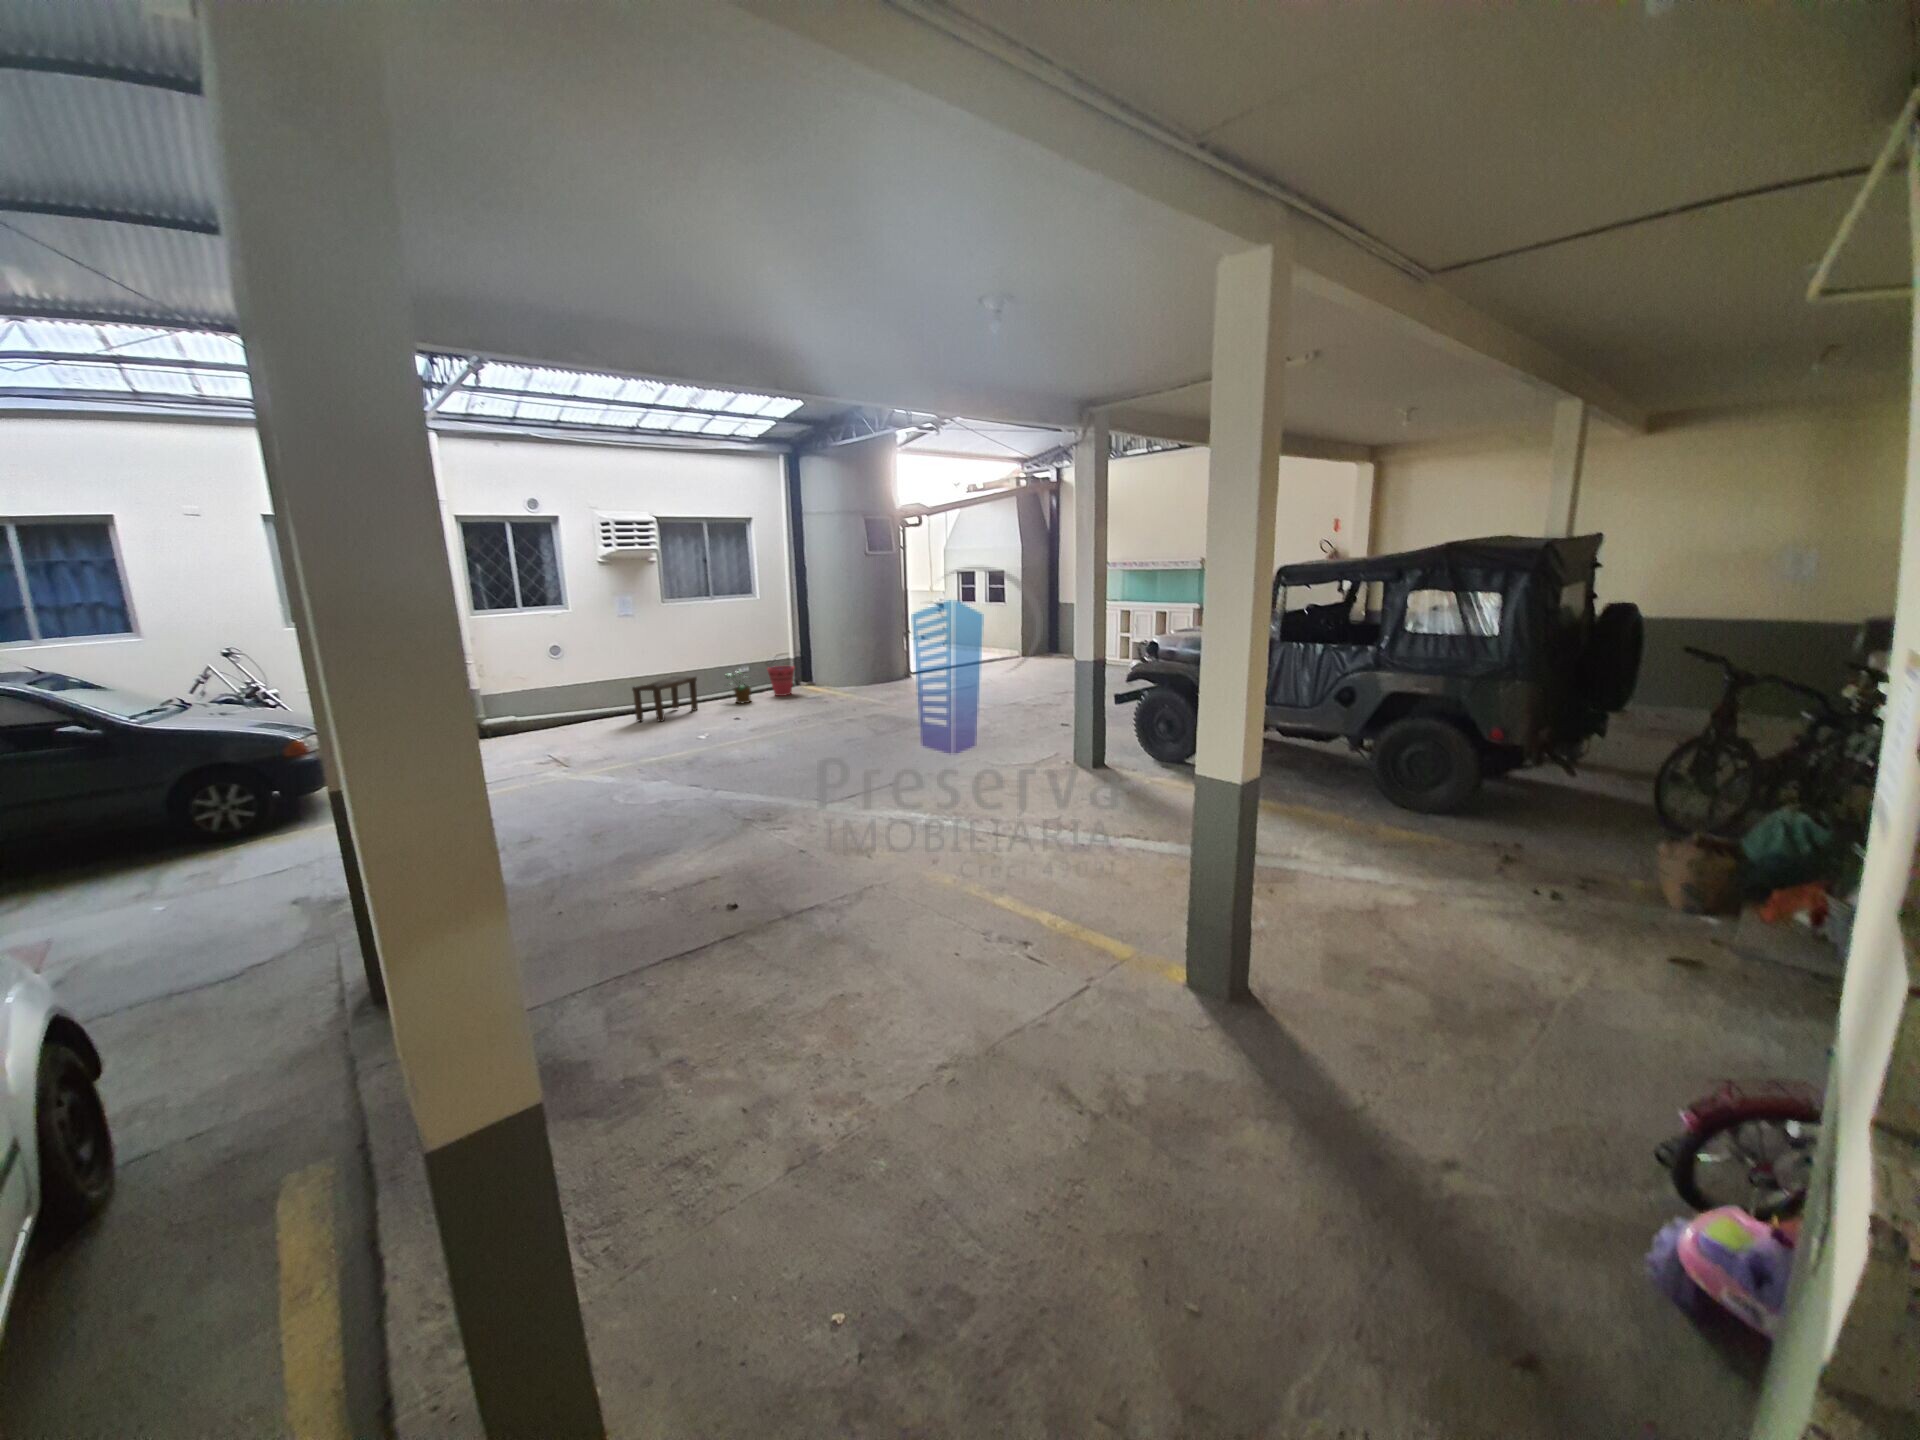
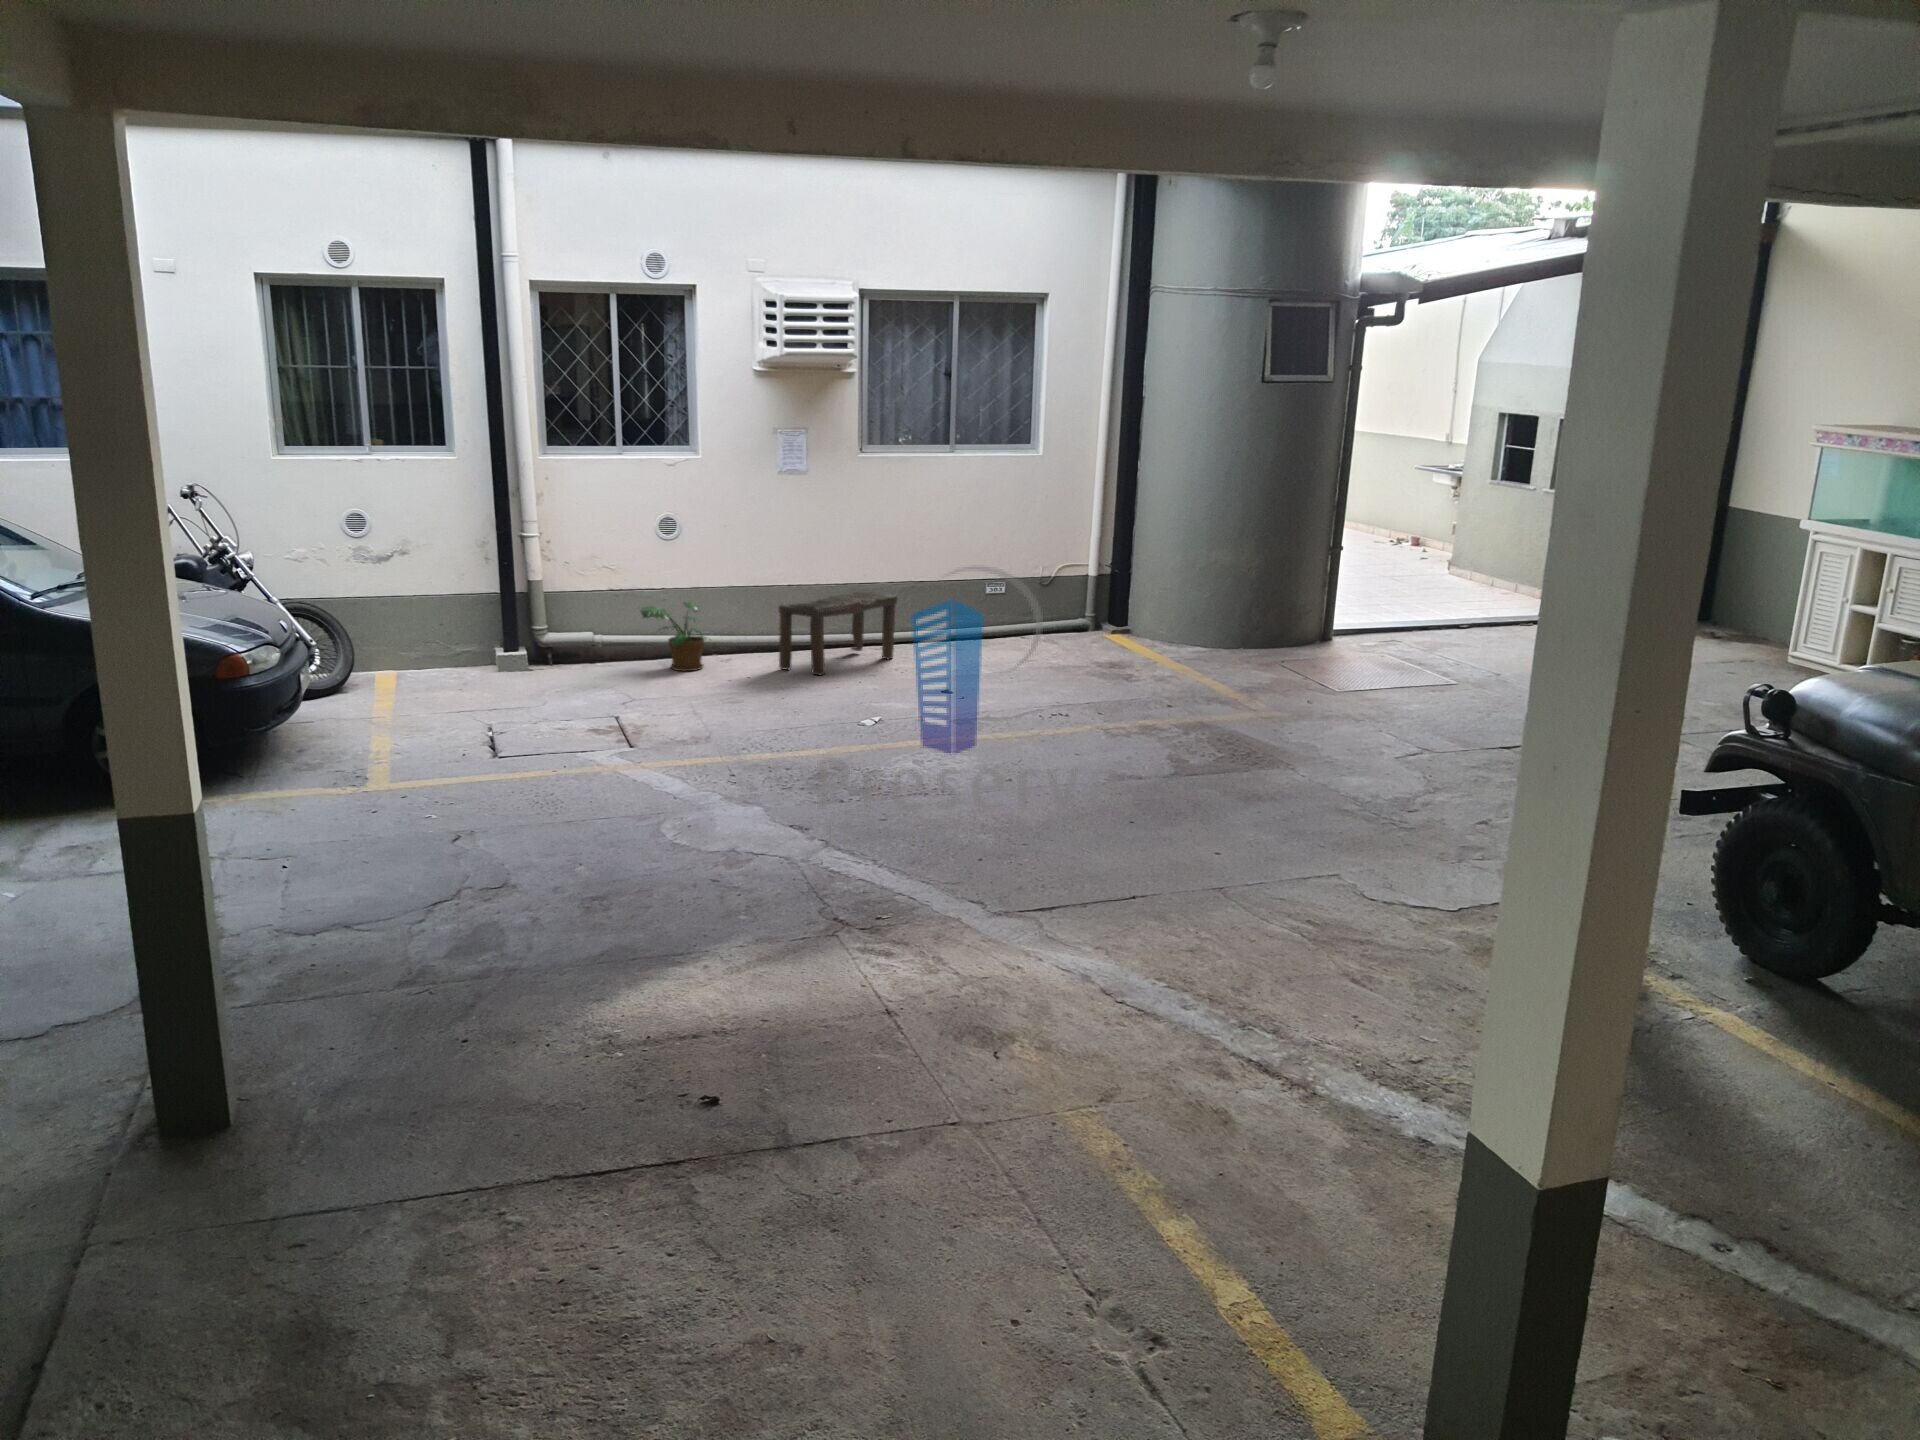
bucket: present [767,666,794,696] -> none [1037,589,1091,649]
potted plant: present [725,673,751,703] -> present [641,602,708,671]

